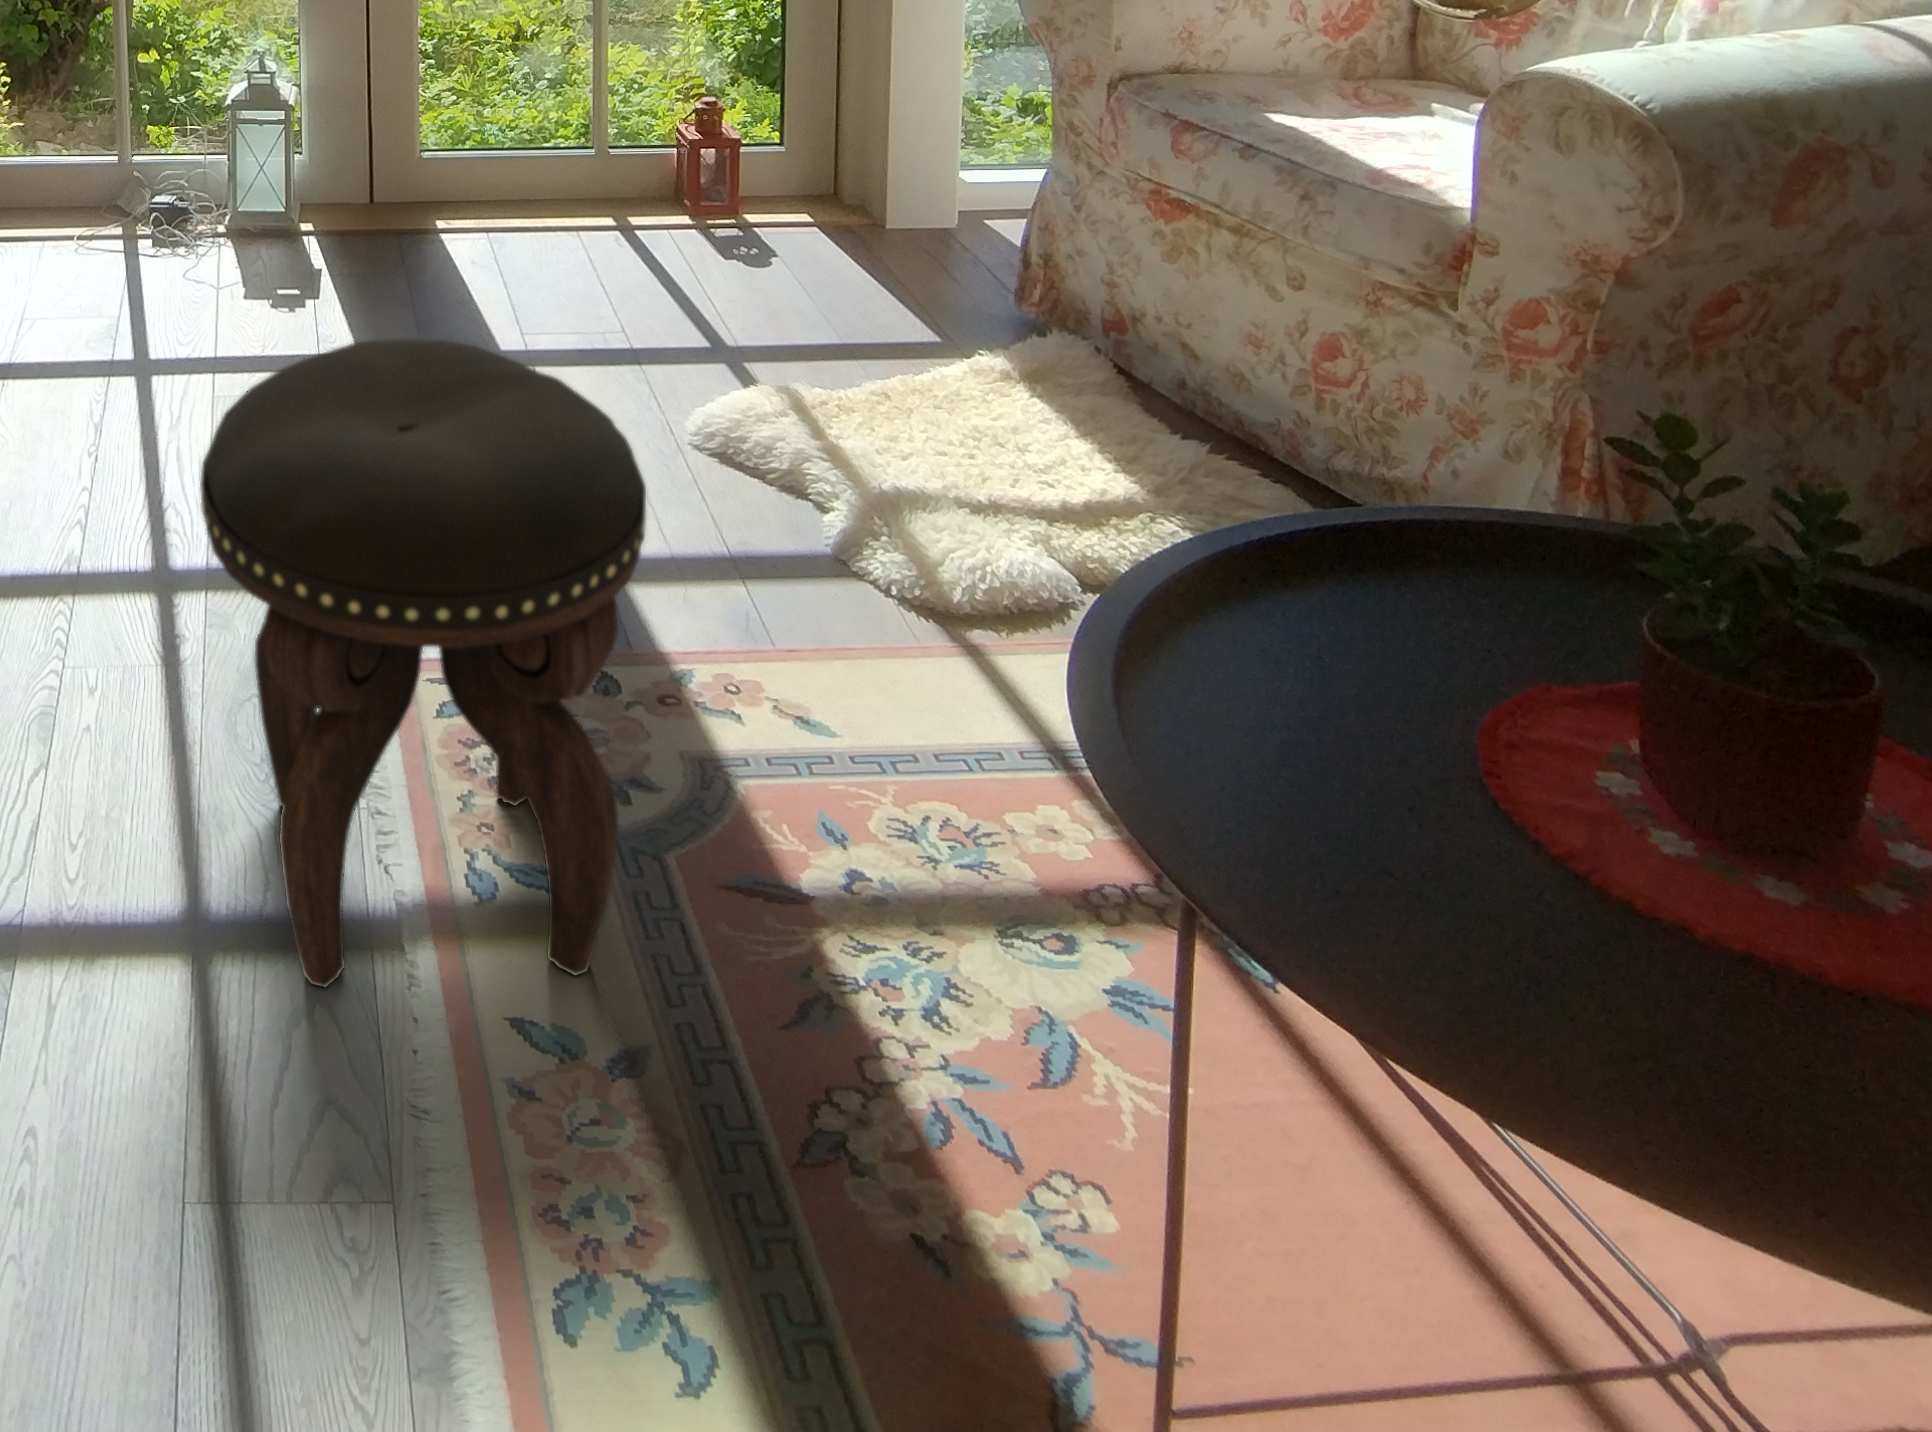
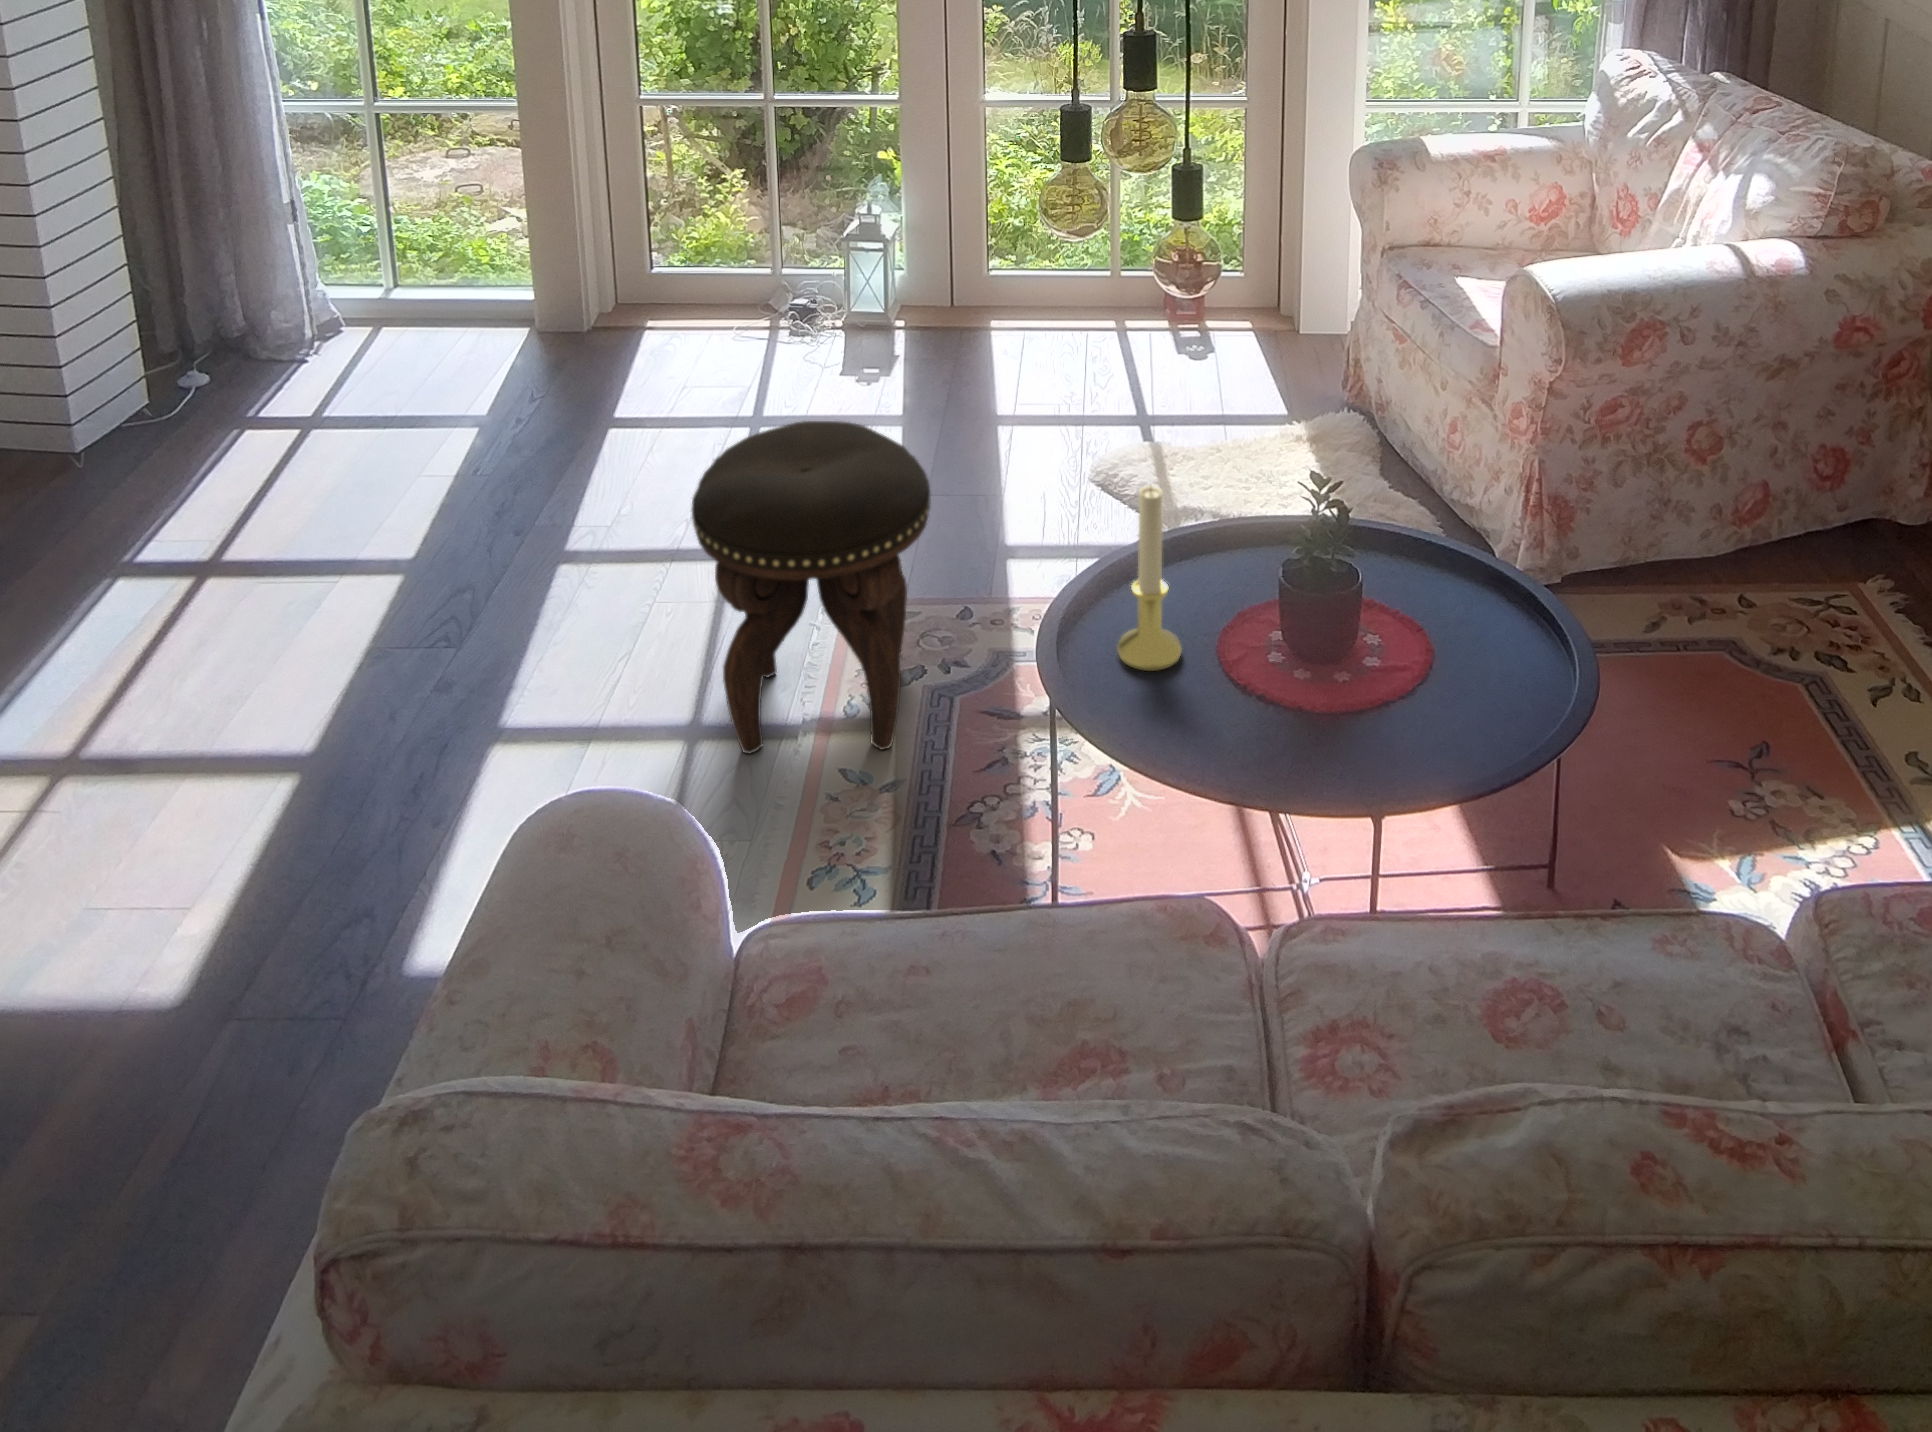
candle holder: none [1286,432,1461,872] -> present [1117,486,1182,671]

